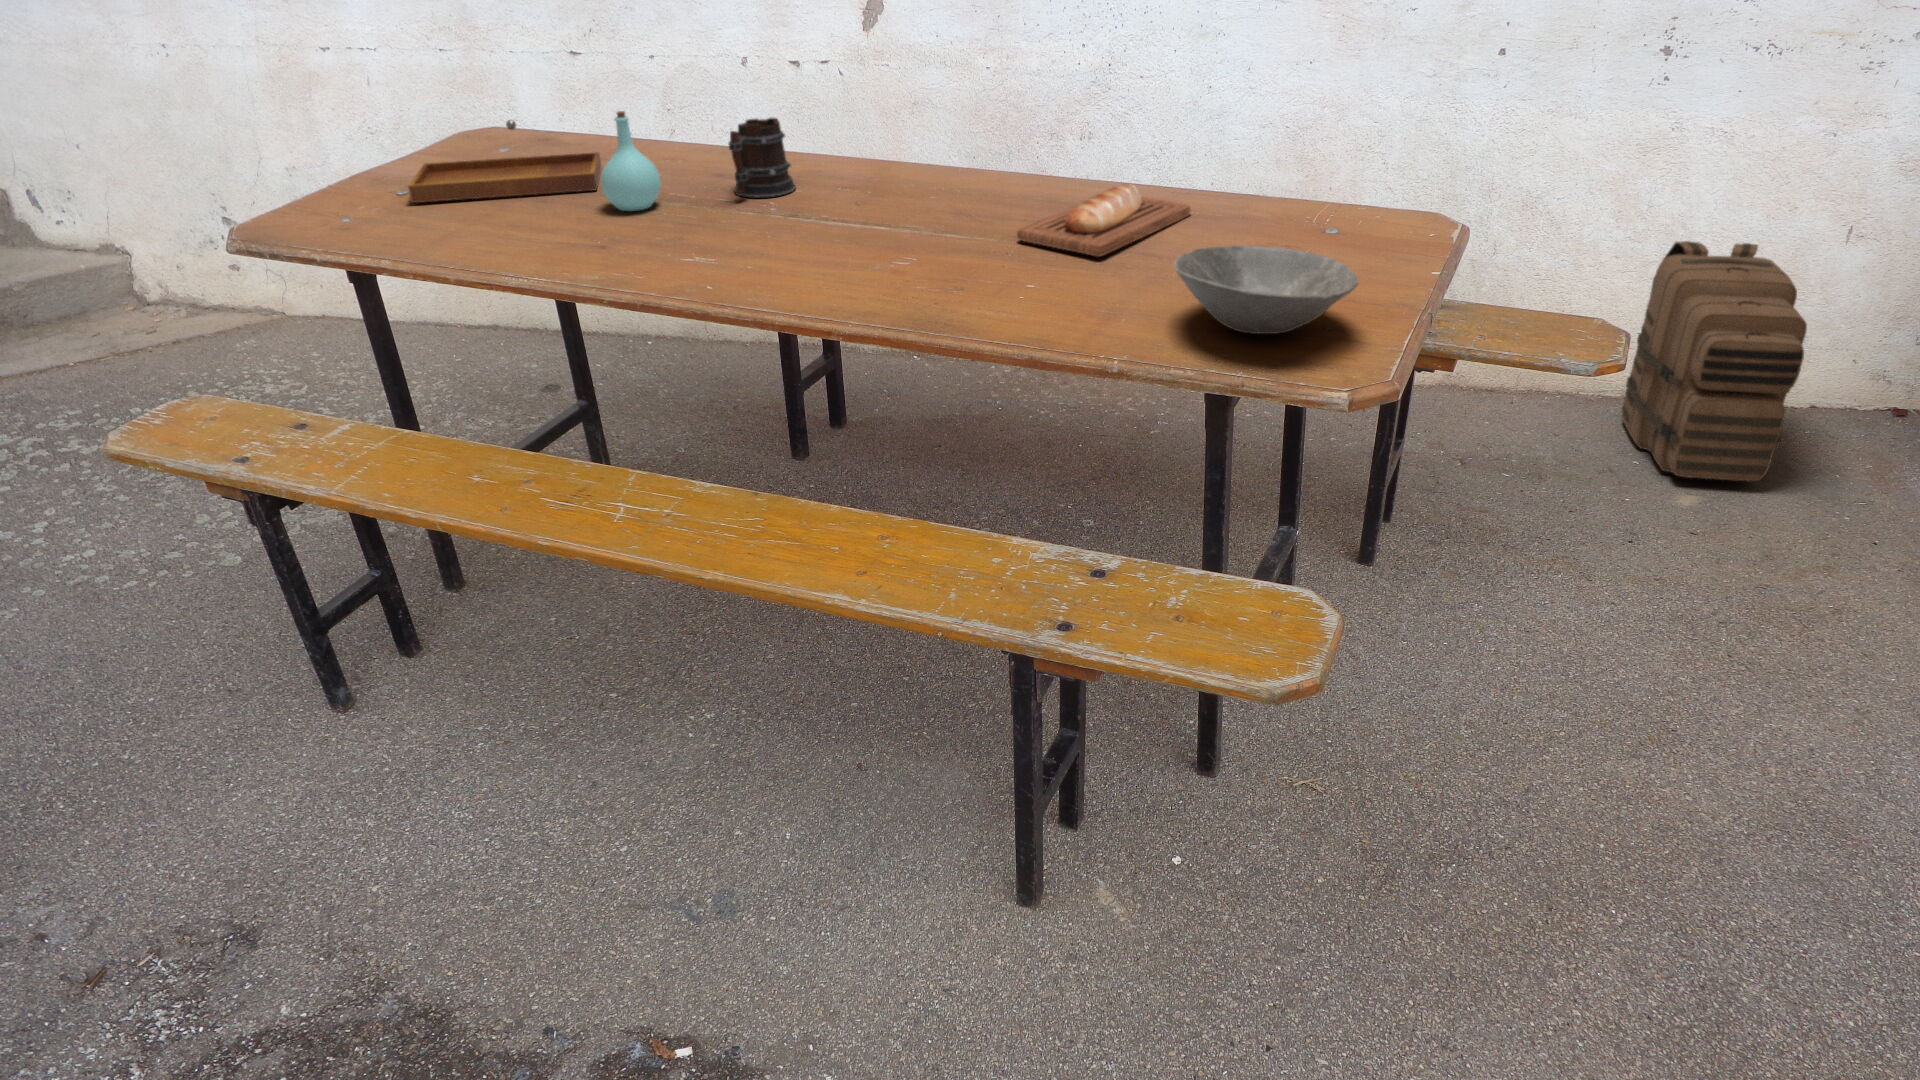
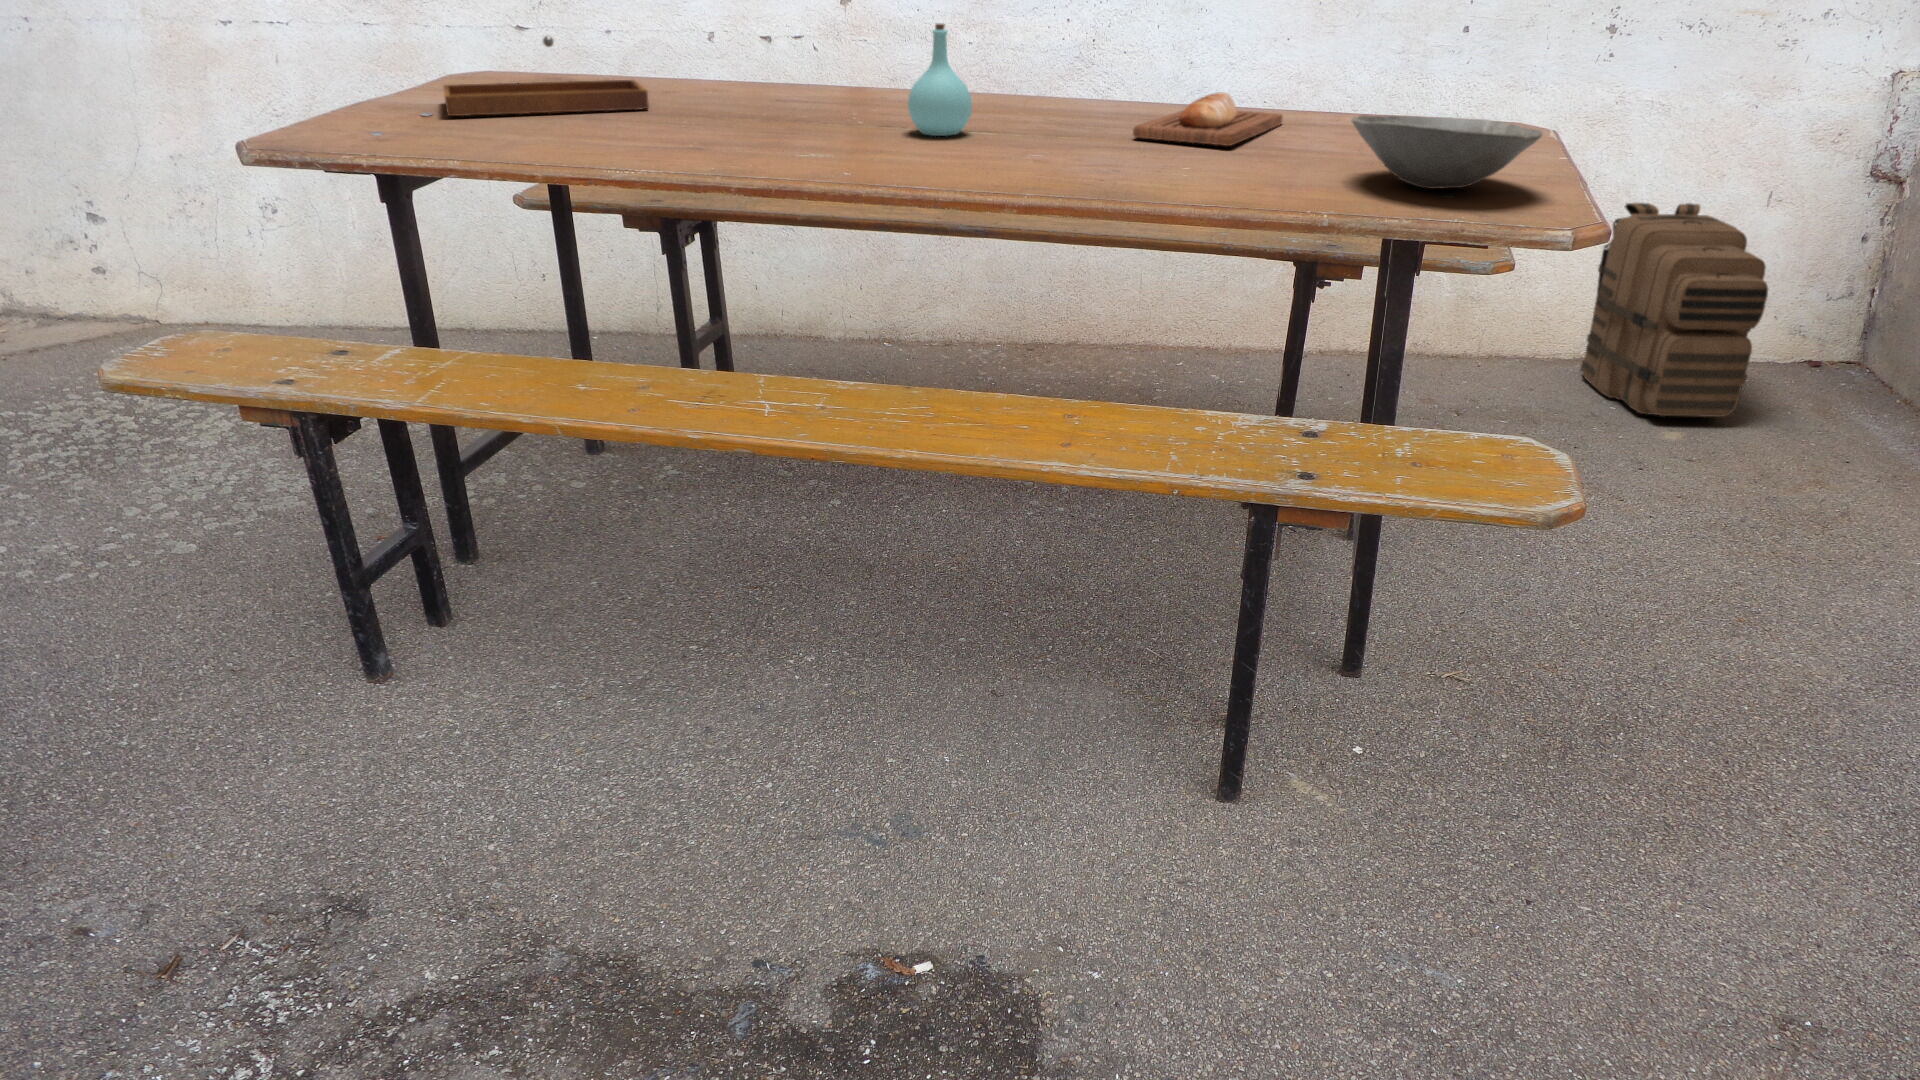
bottle: present [601,111,661,211] -> present [907,23,972,136]
beer mug: present [728,118,796,198] -> none [799,34,864,113]

